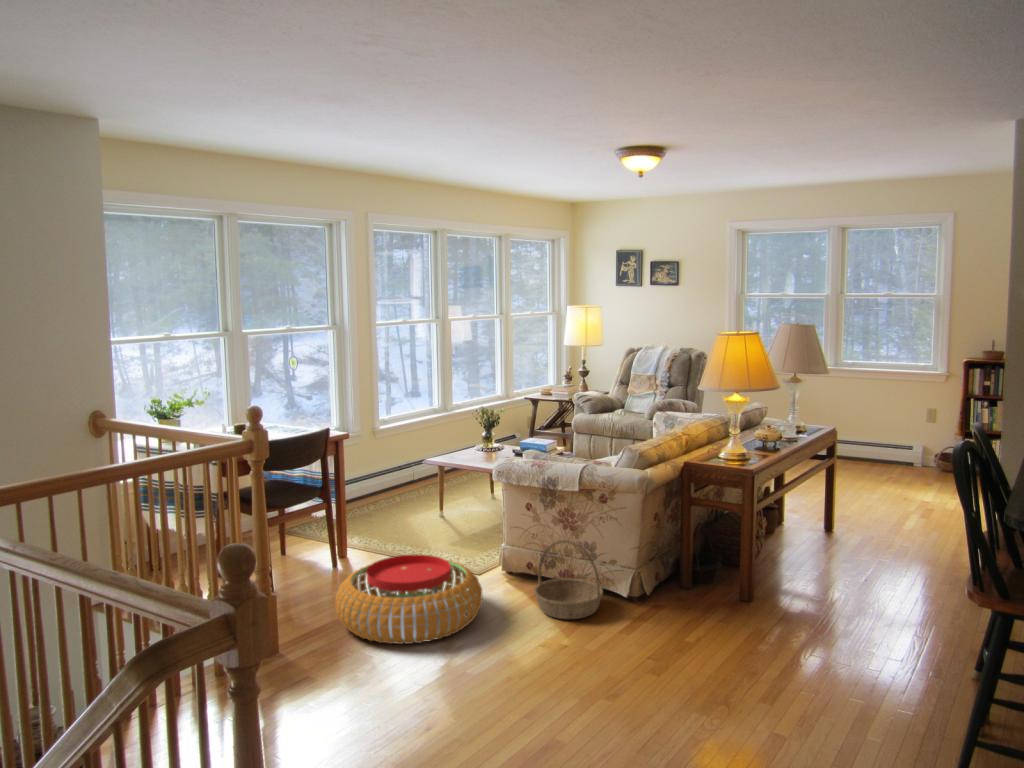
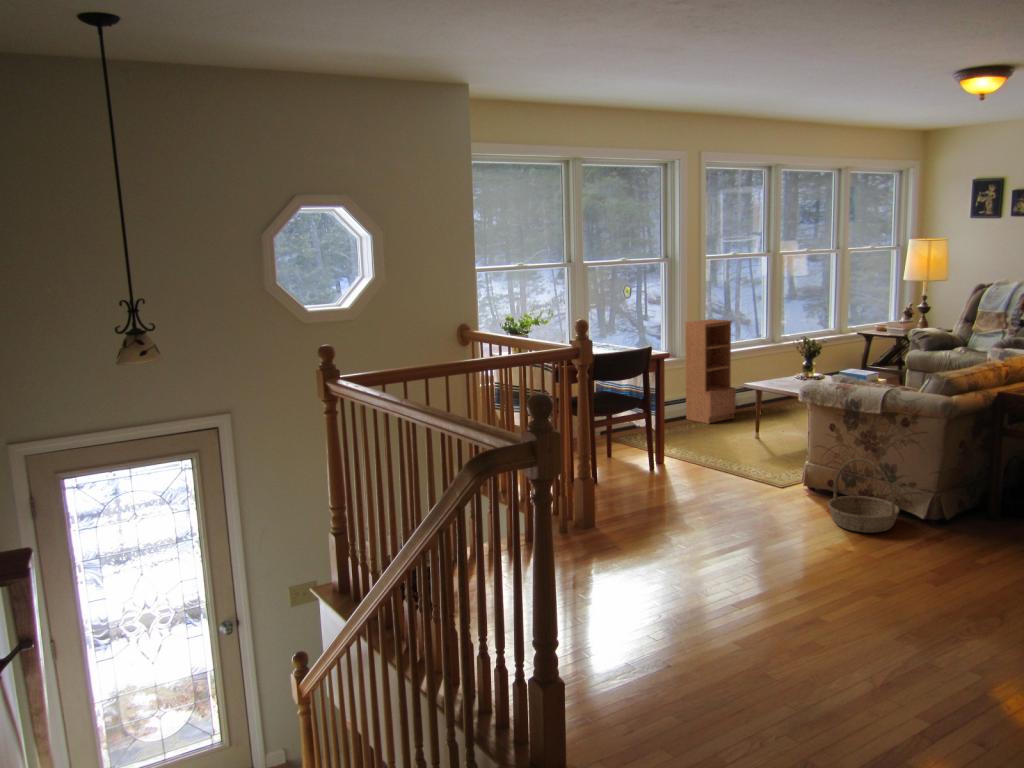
bookcase: none [360,389,417,504] -> present [685,319,736,424]
pouf: present [335,554,483,644] -> none [644,460,777,533]

